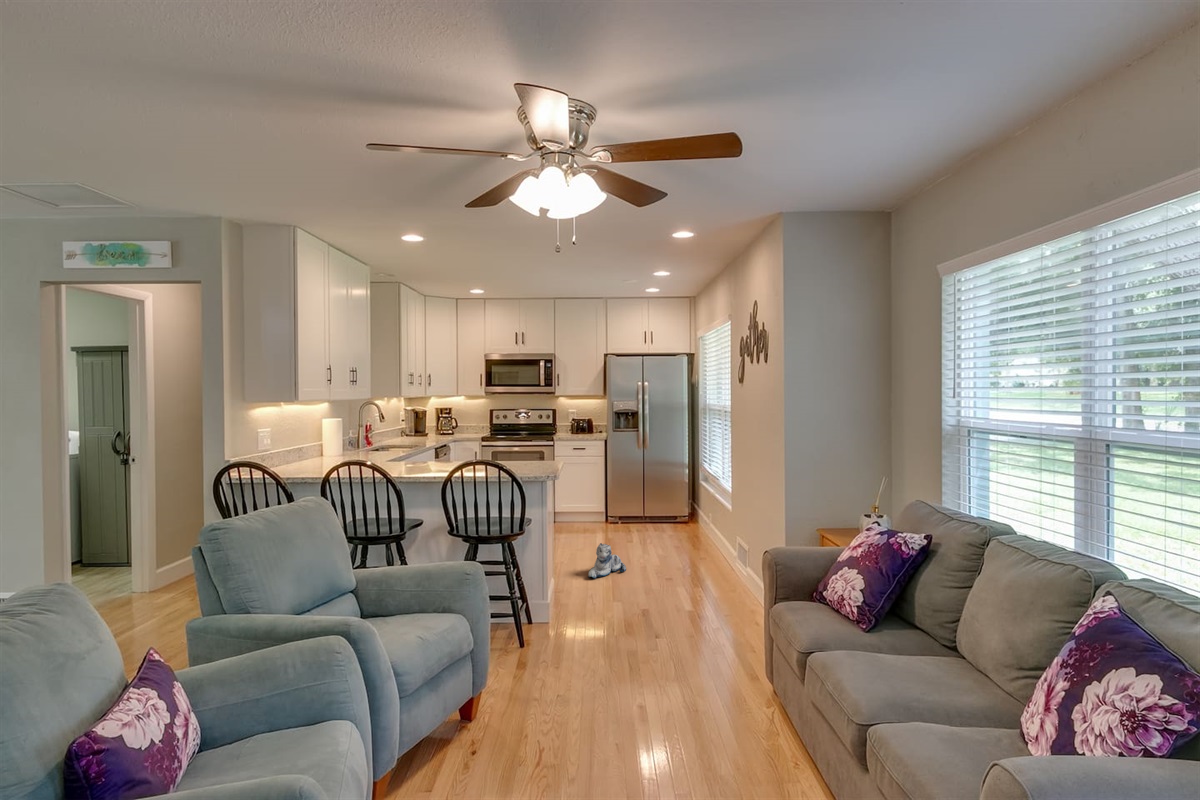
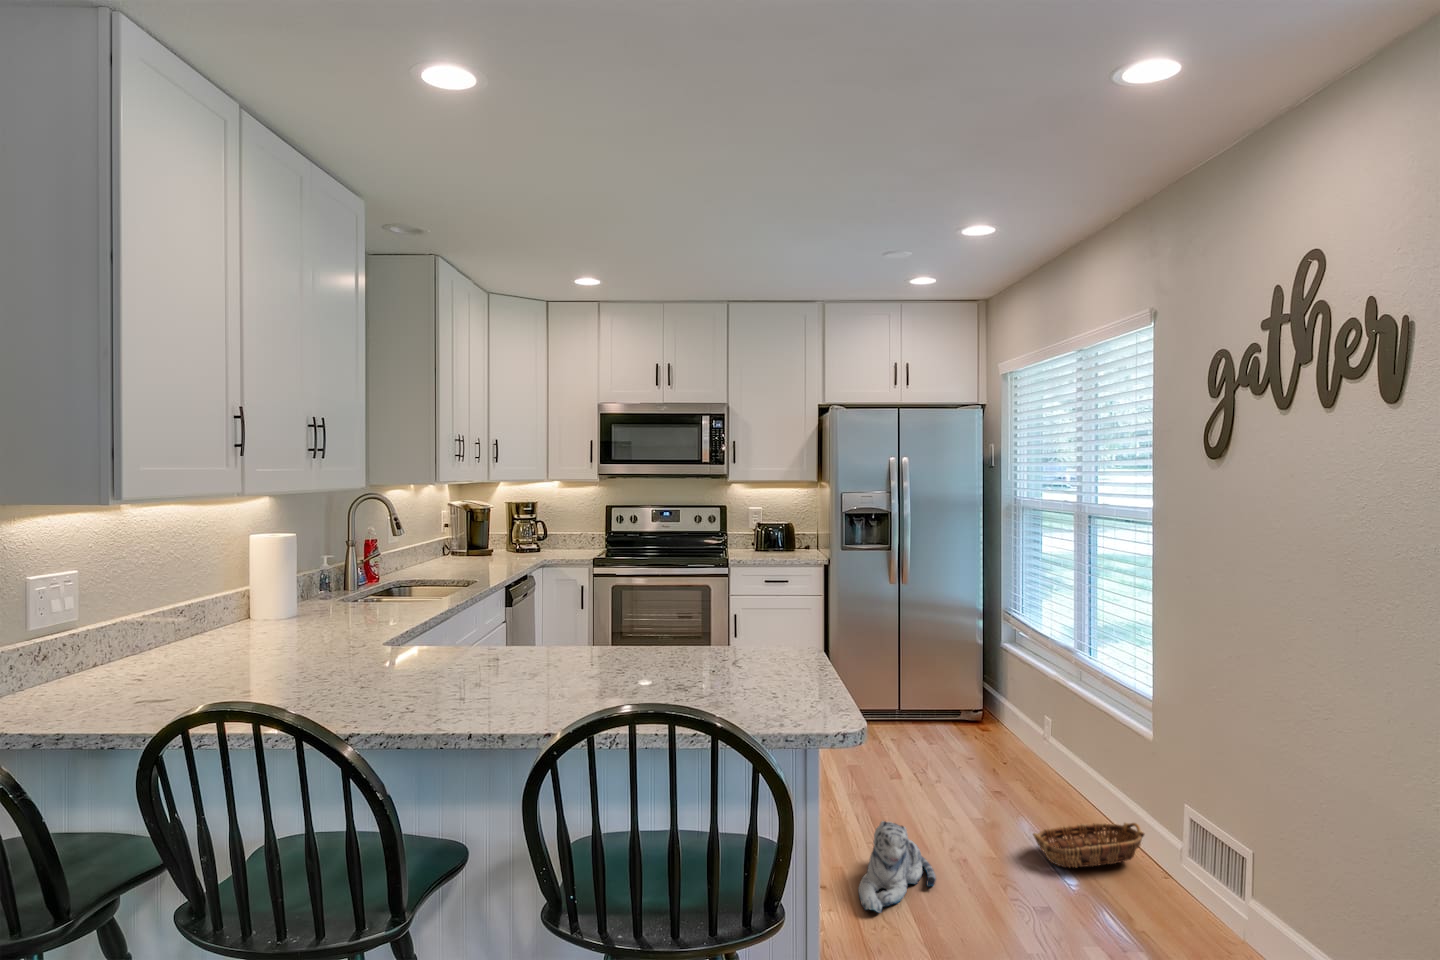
basket: none [668,545,726,571] -> present [1033,823,1144,868]

